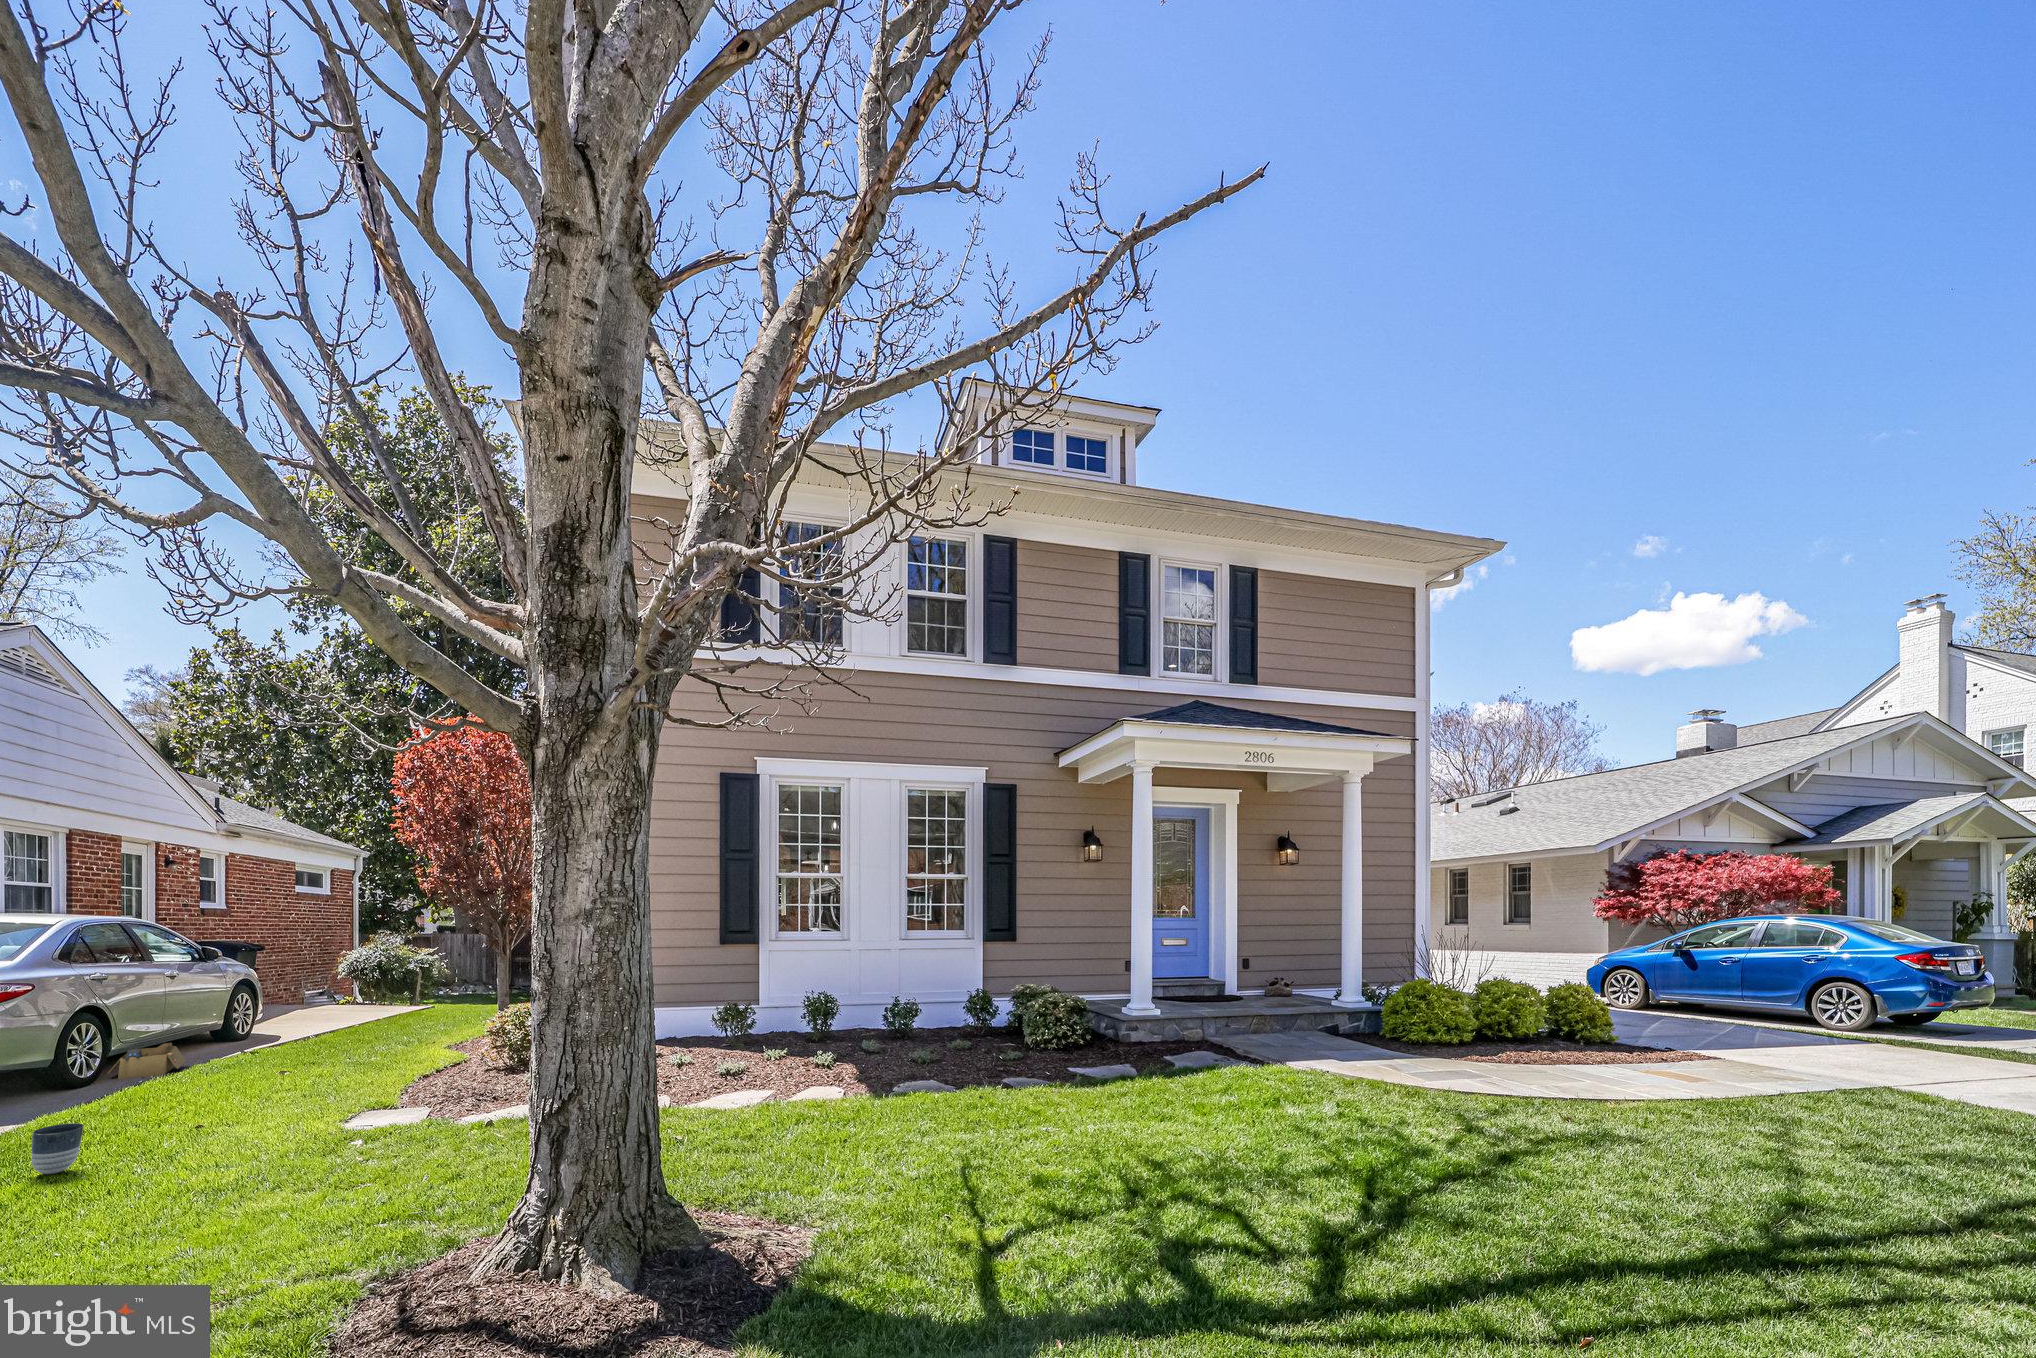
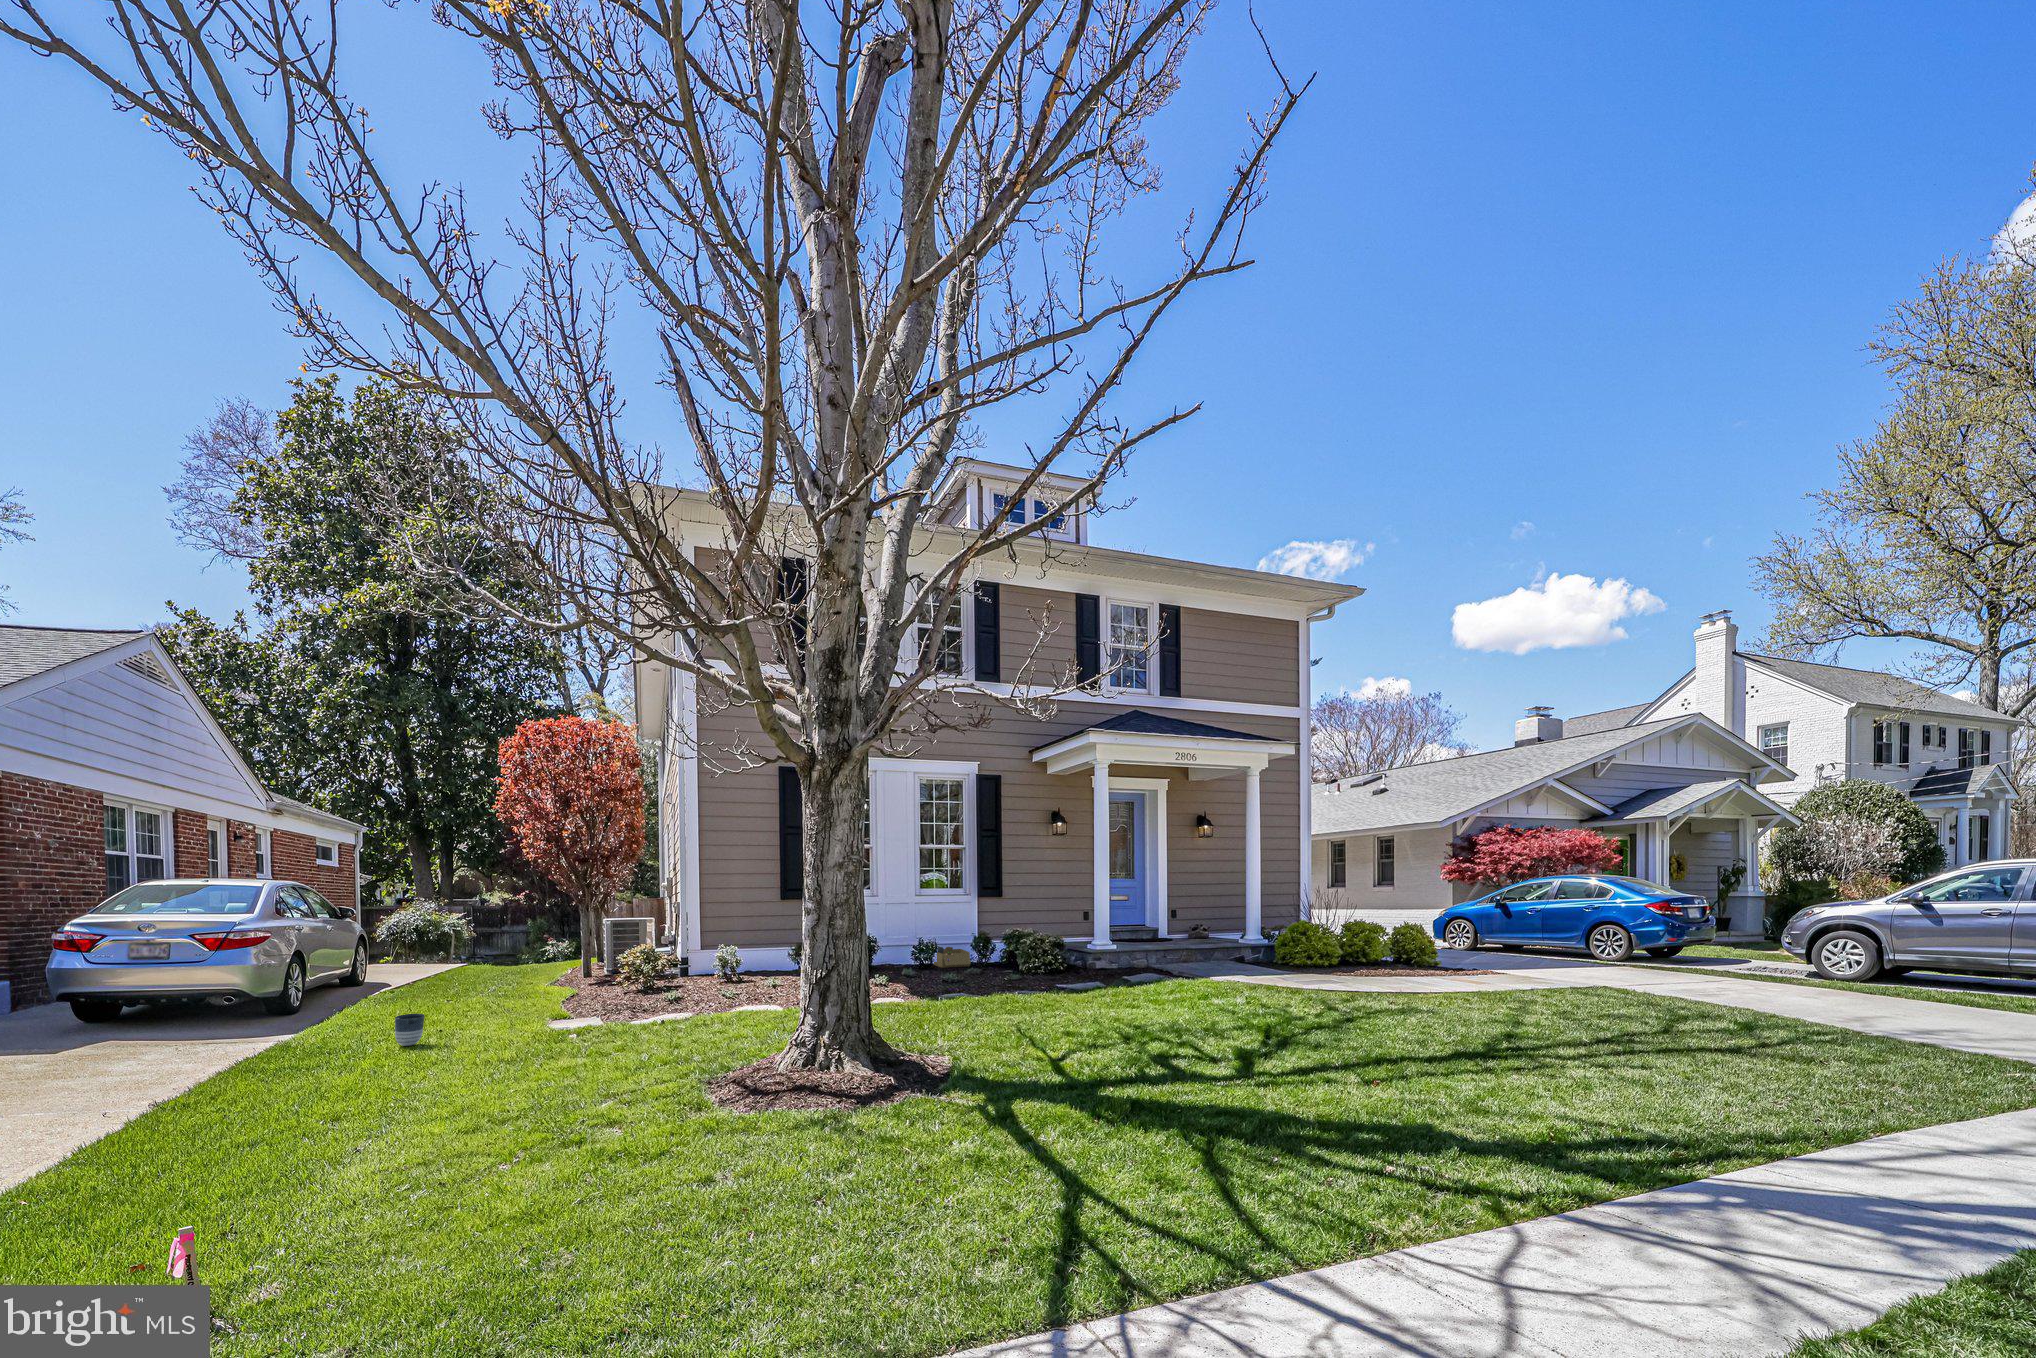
cardboard box: present [108,1043,186,1079] -> present [933,947,971,968]

